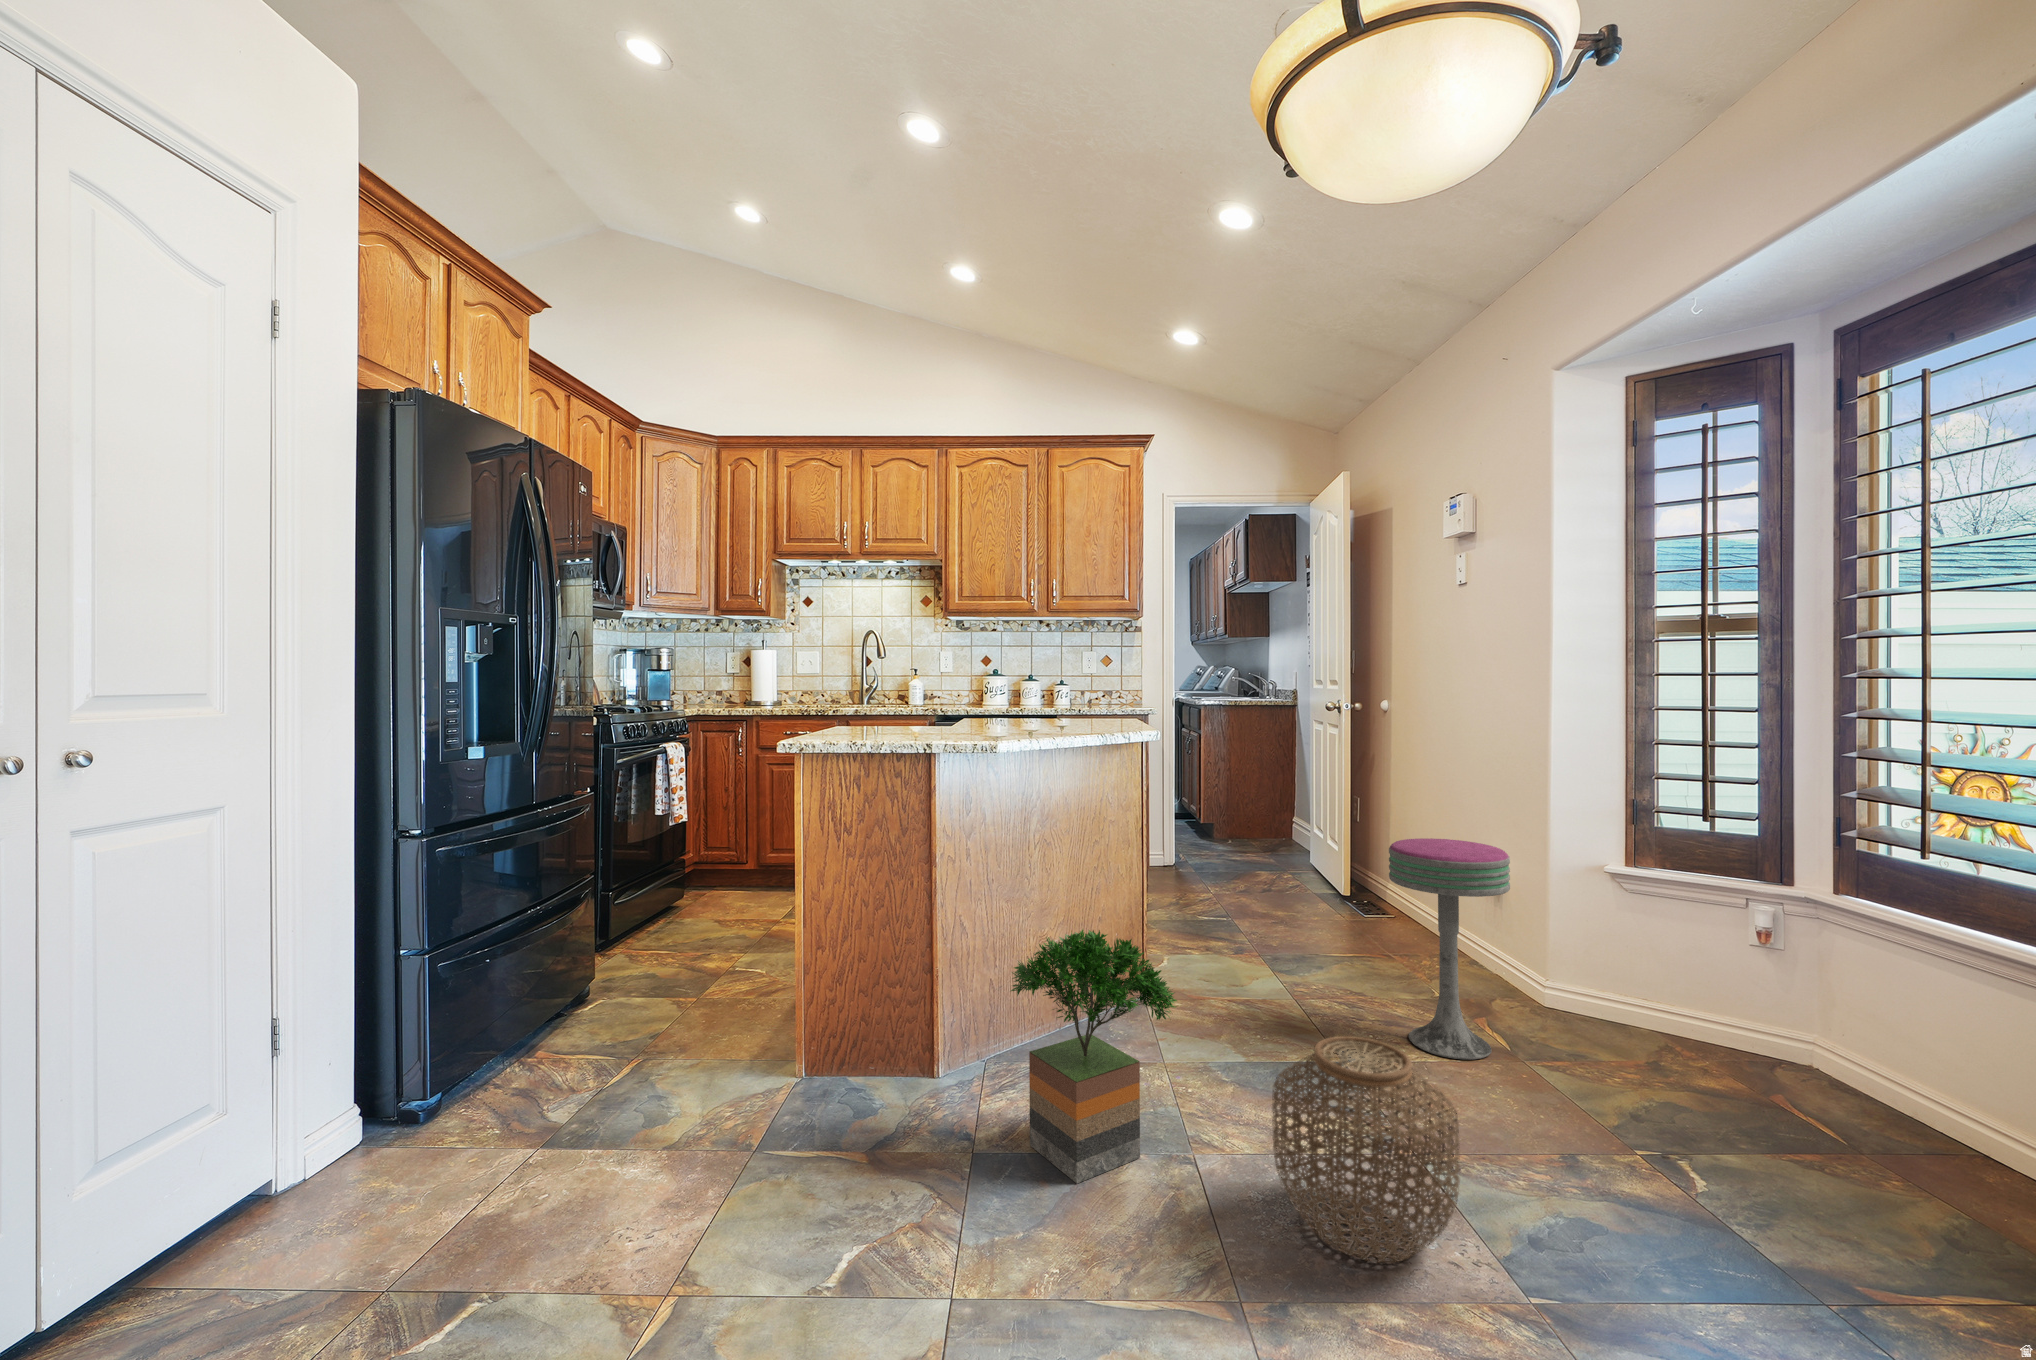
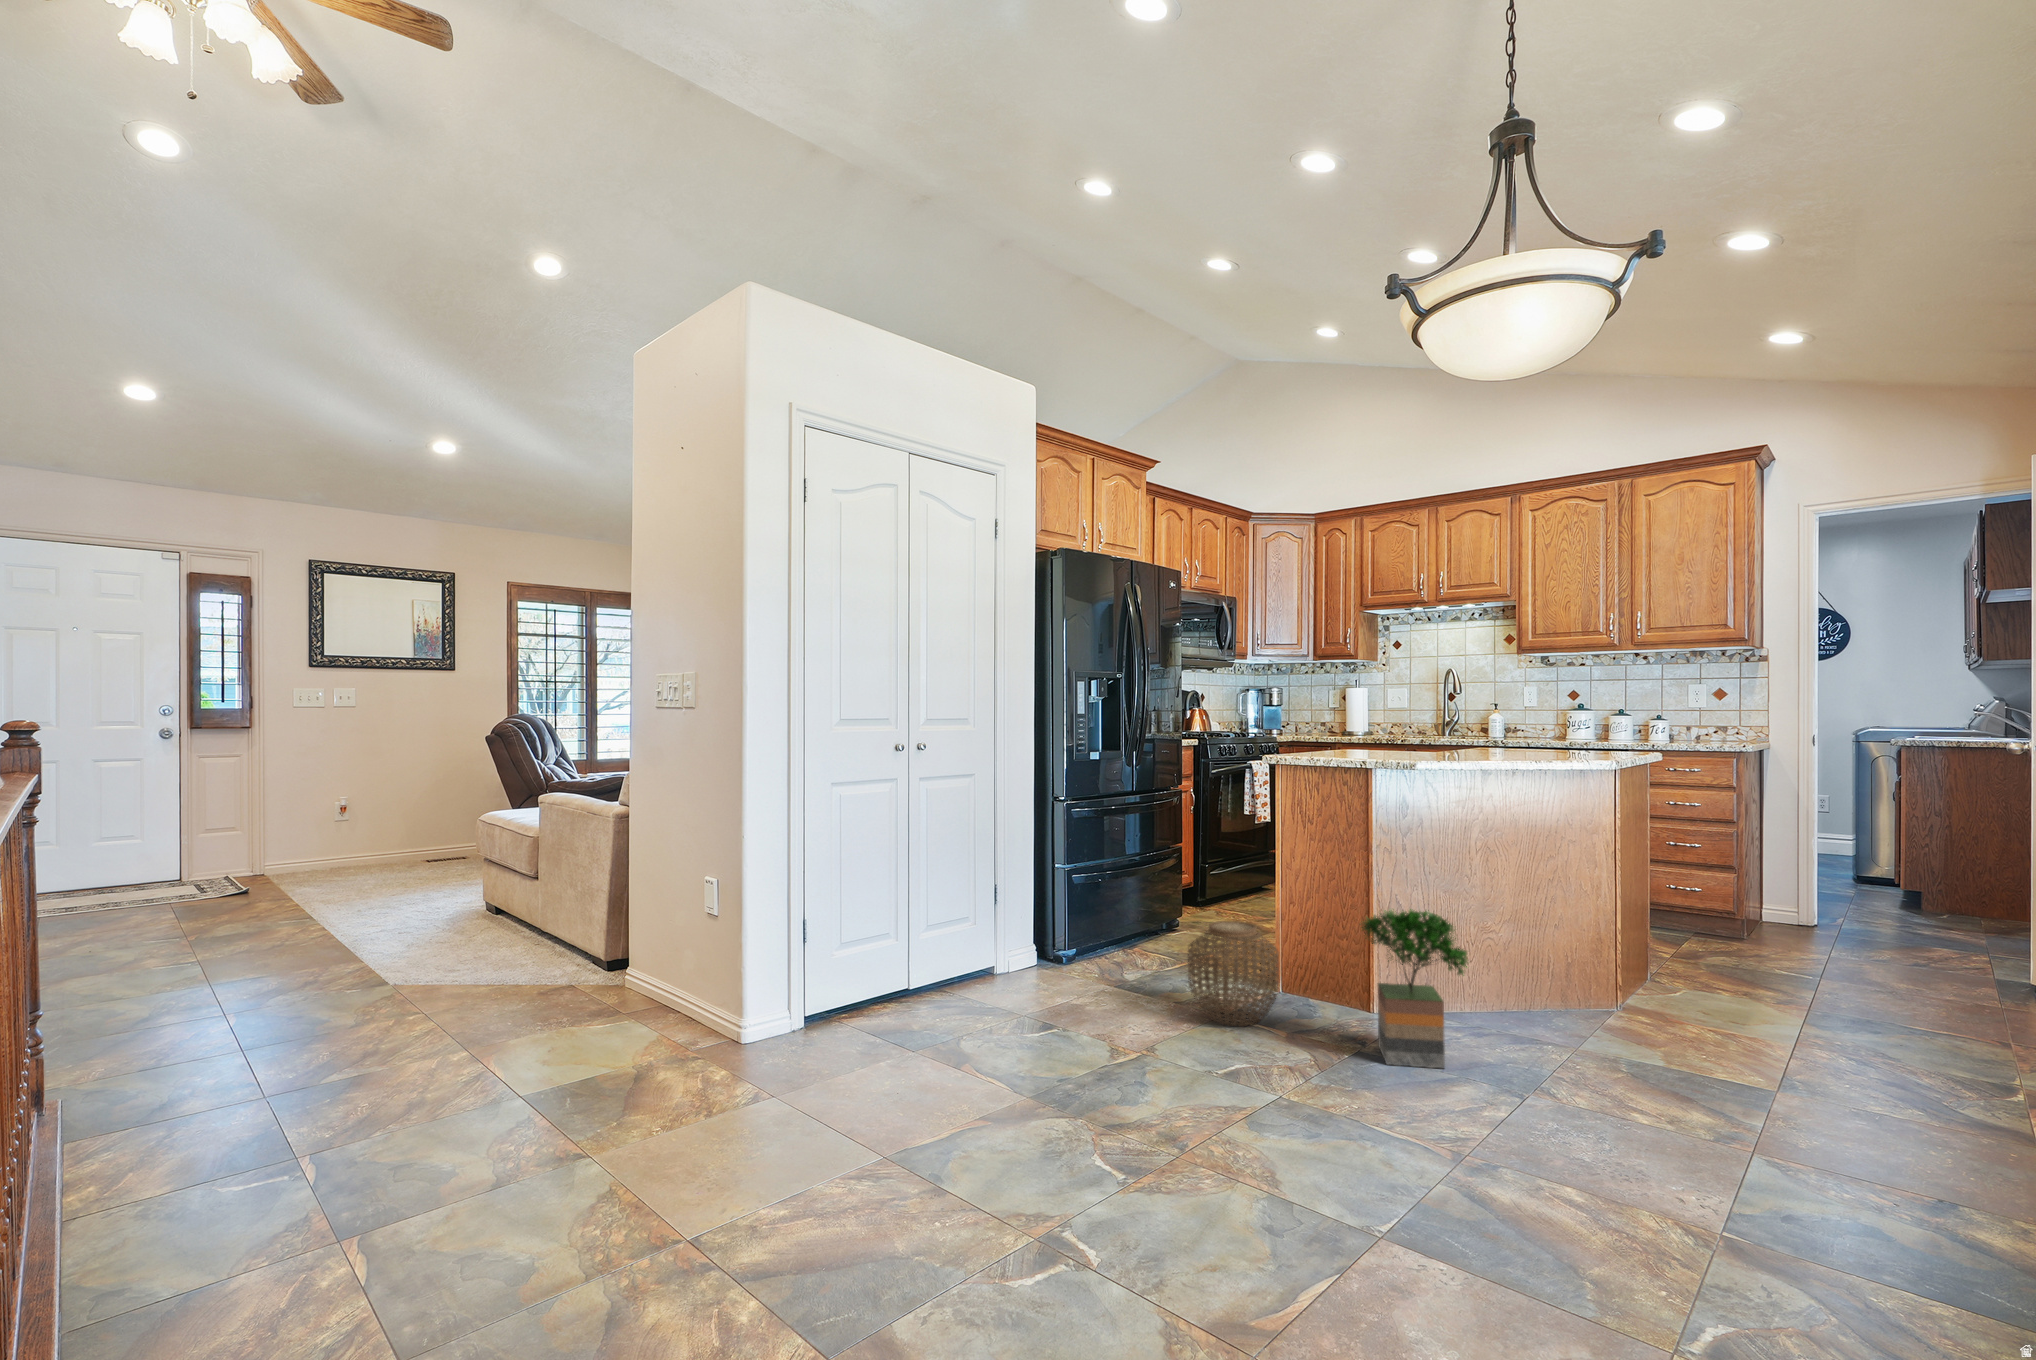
bar stool: present [1389,838,1510,1060] -> none [1798,897,1939,1119]
woven basket: present [1272,1036,1460,1263] -> present [1188,921,1279,1026]

